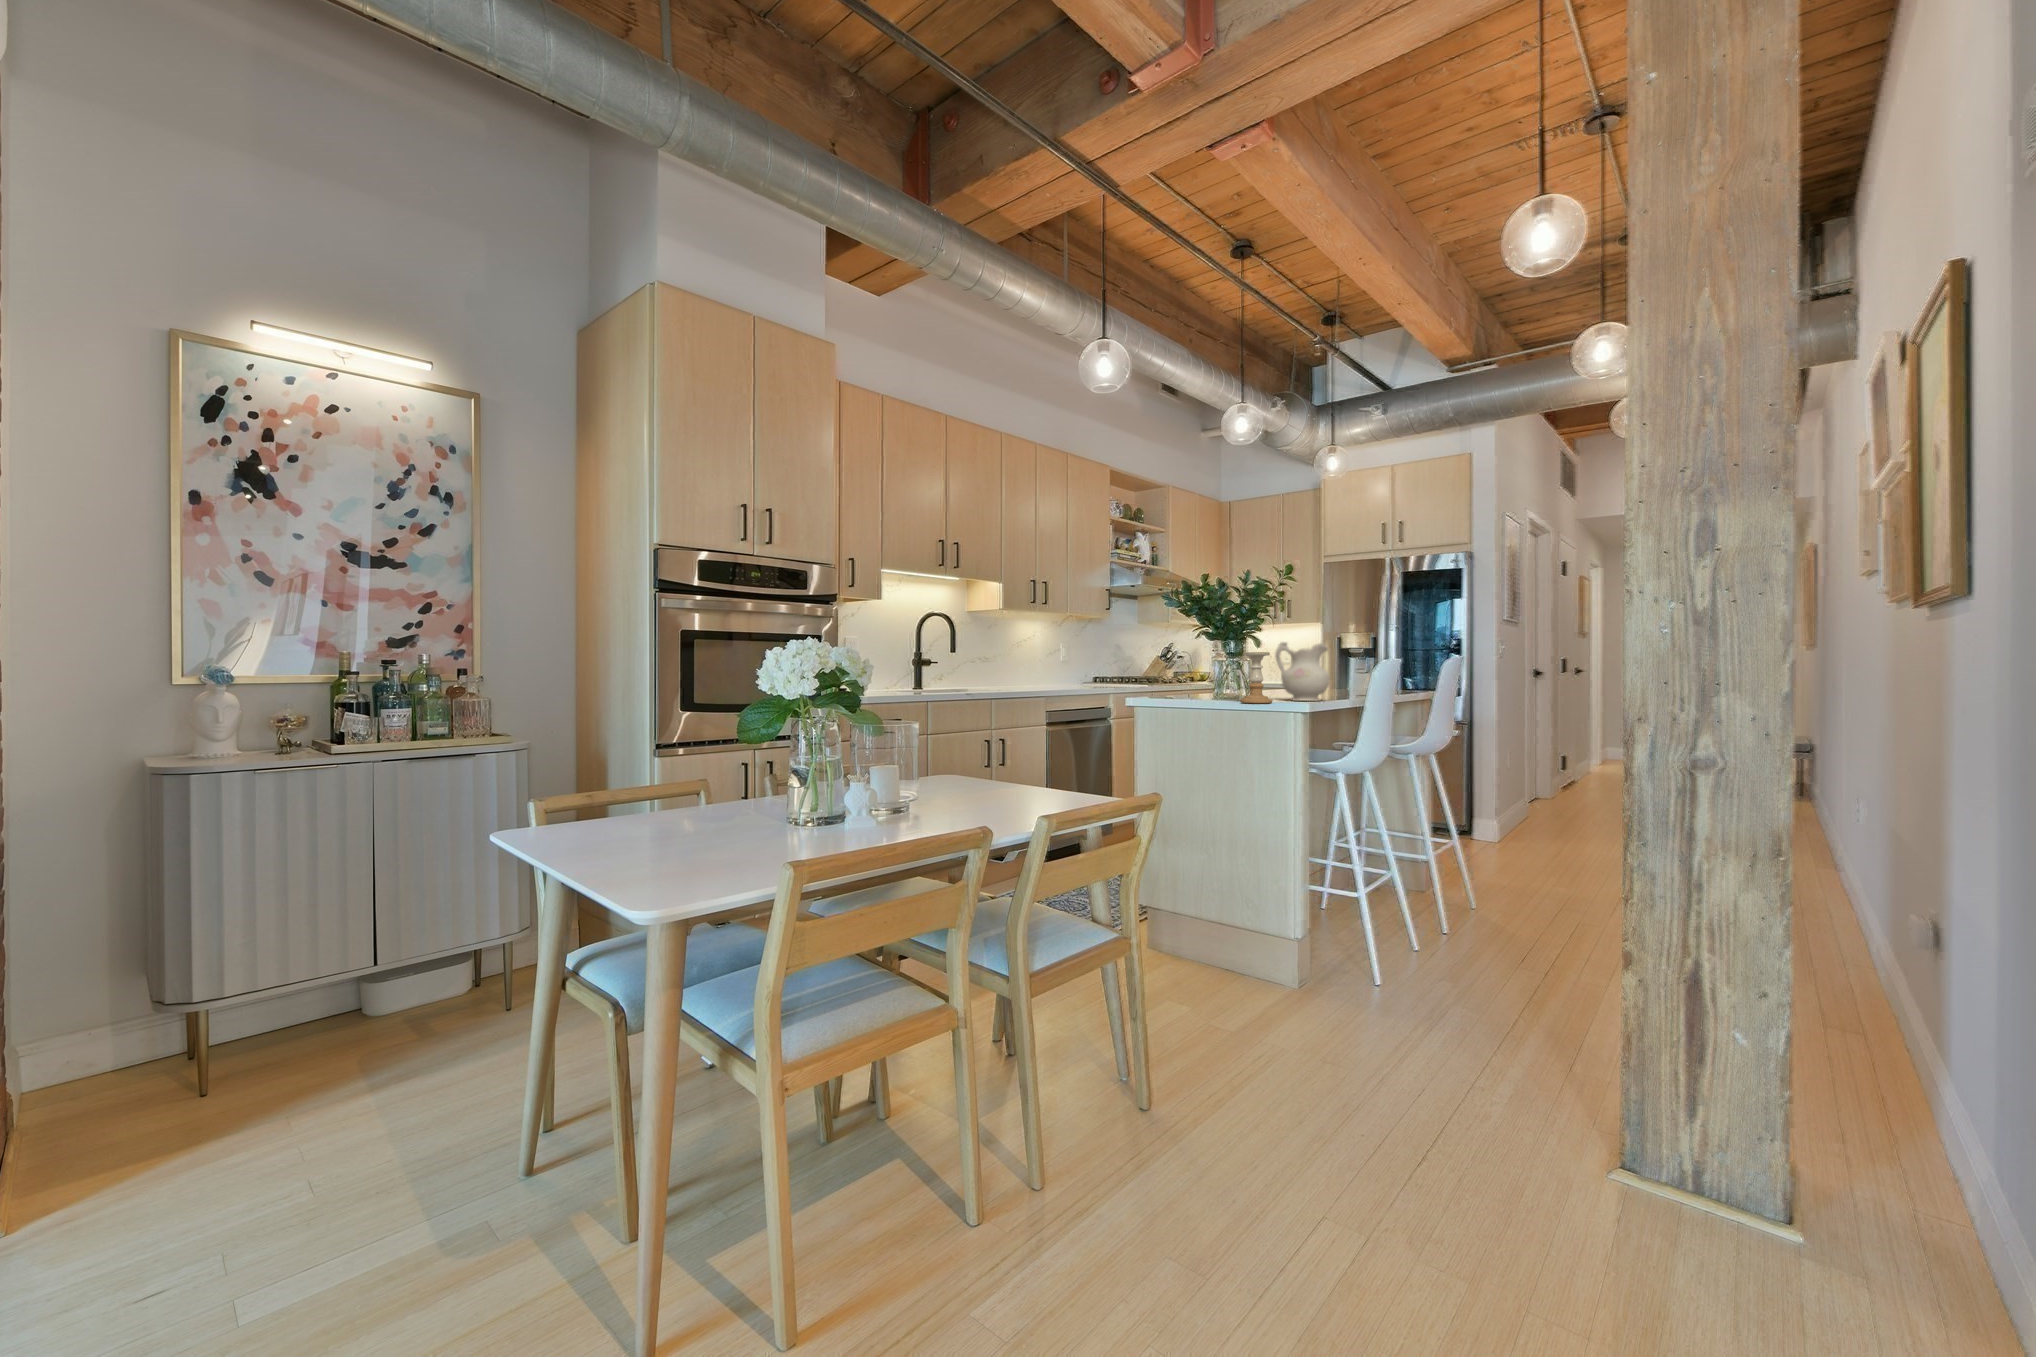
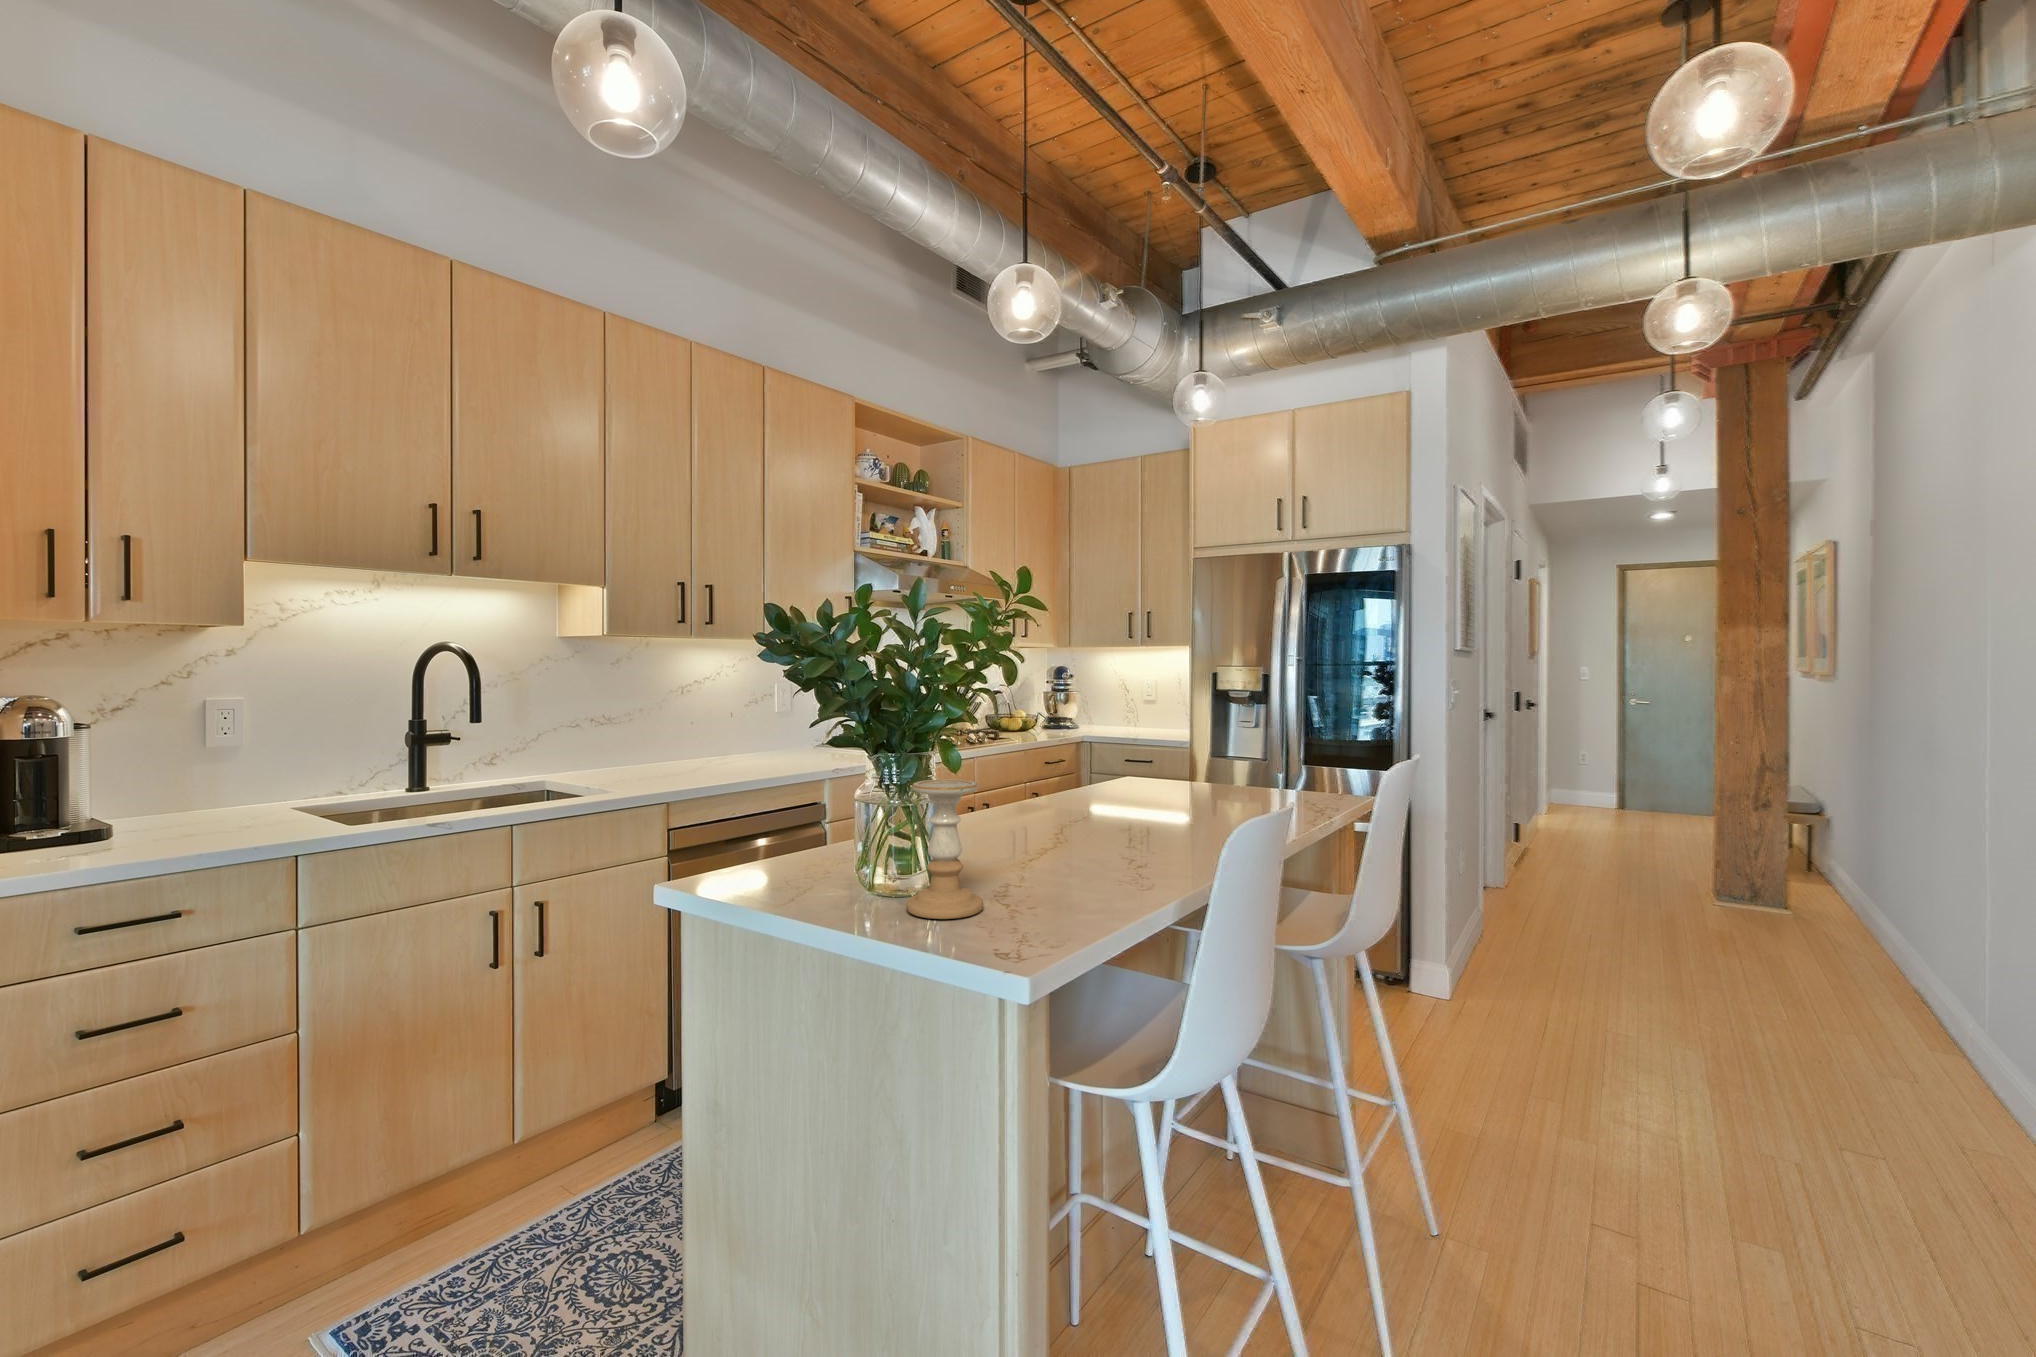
ceramic pitcher: present [1275,642,1330,701] -> none [1019,741,1135,888]

